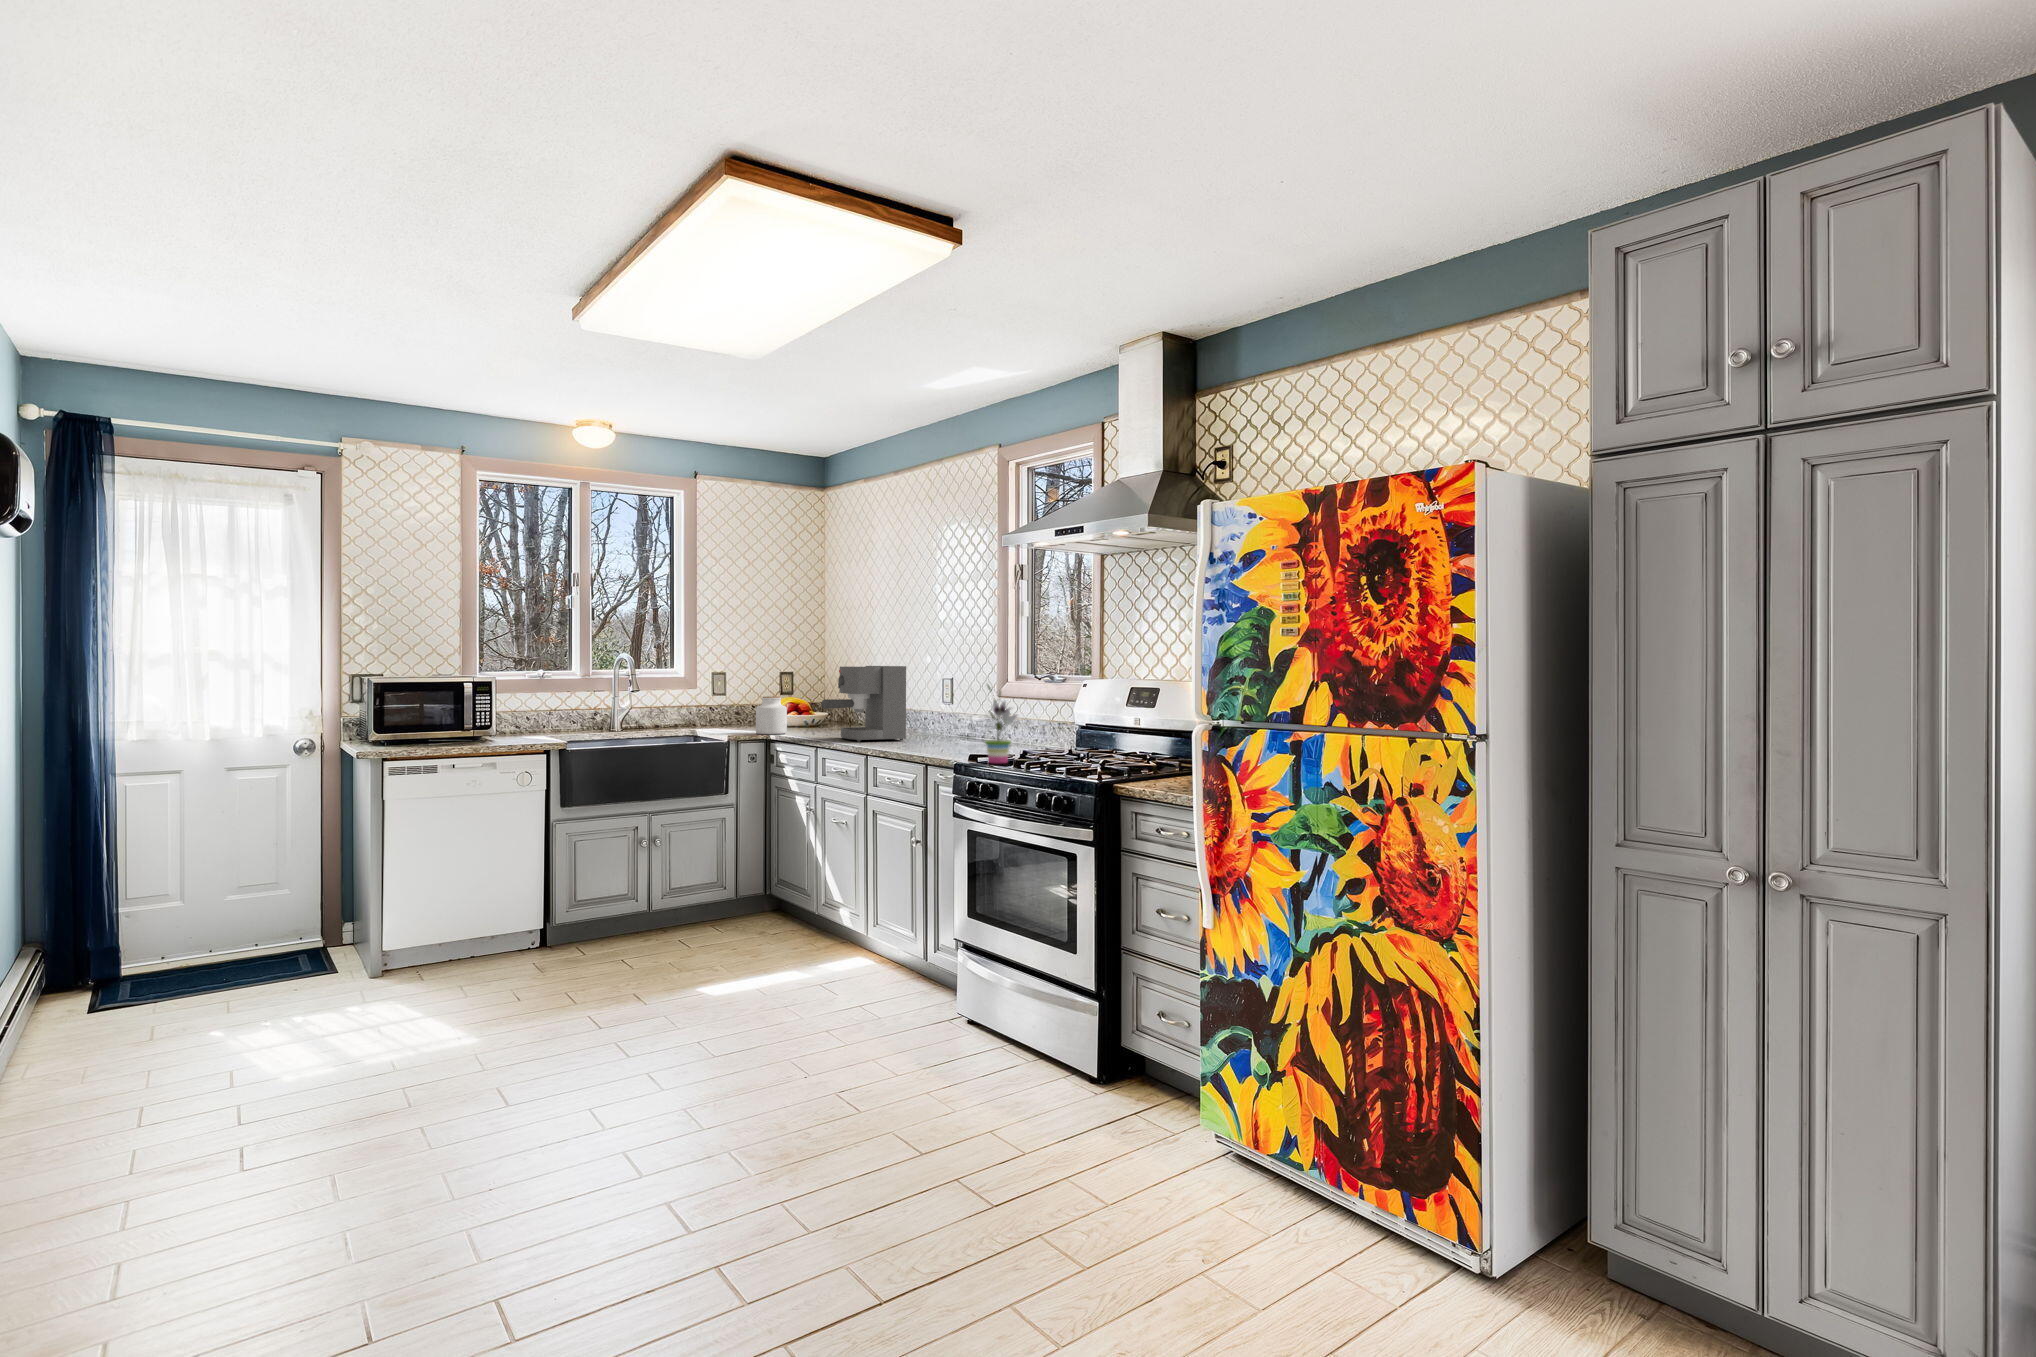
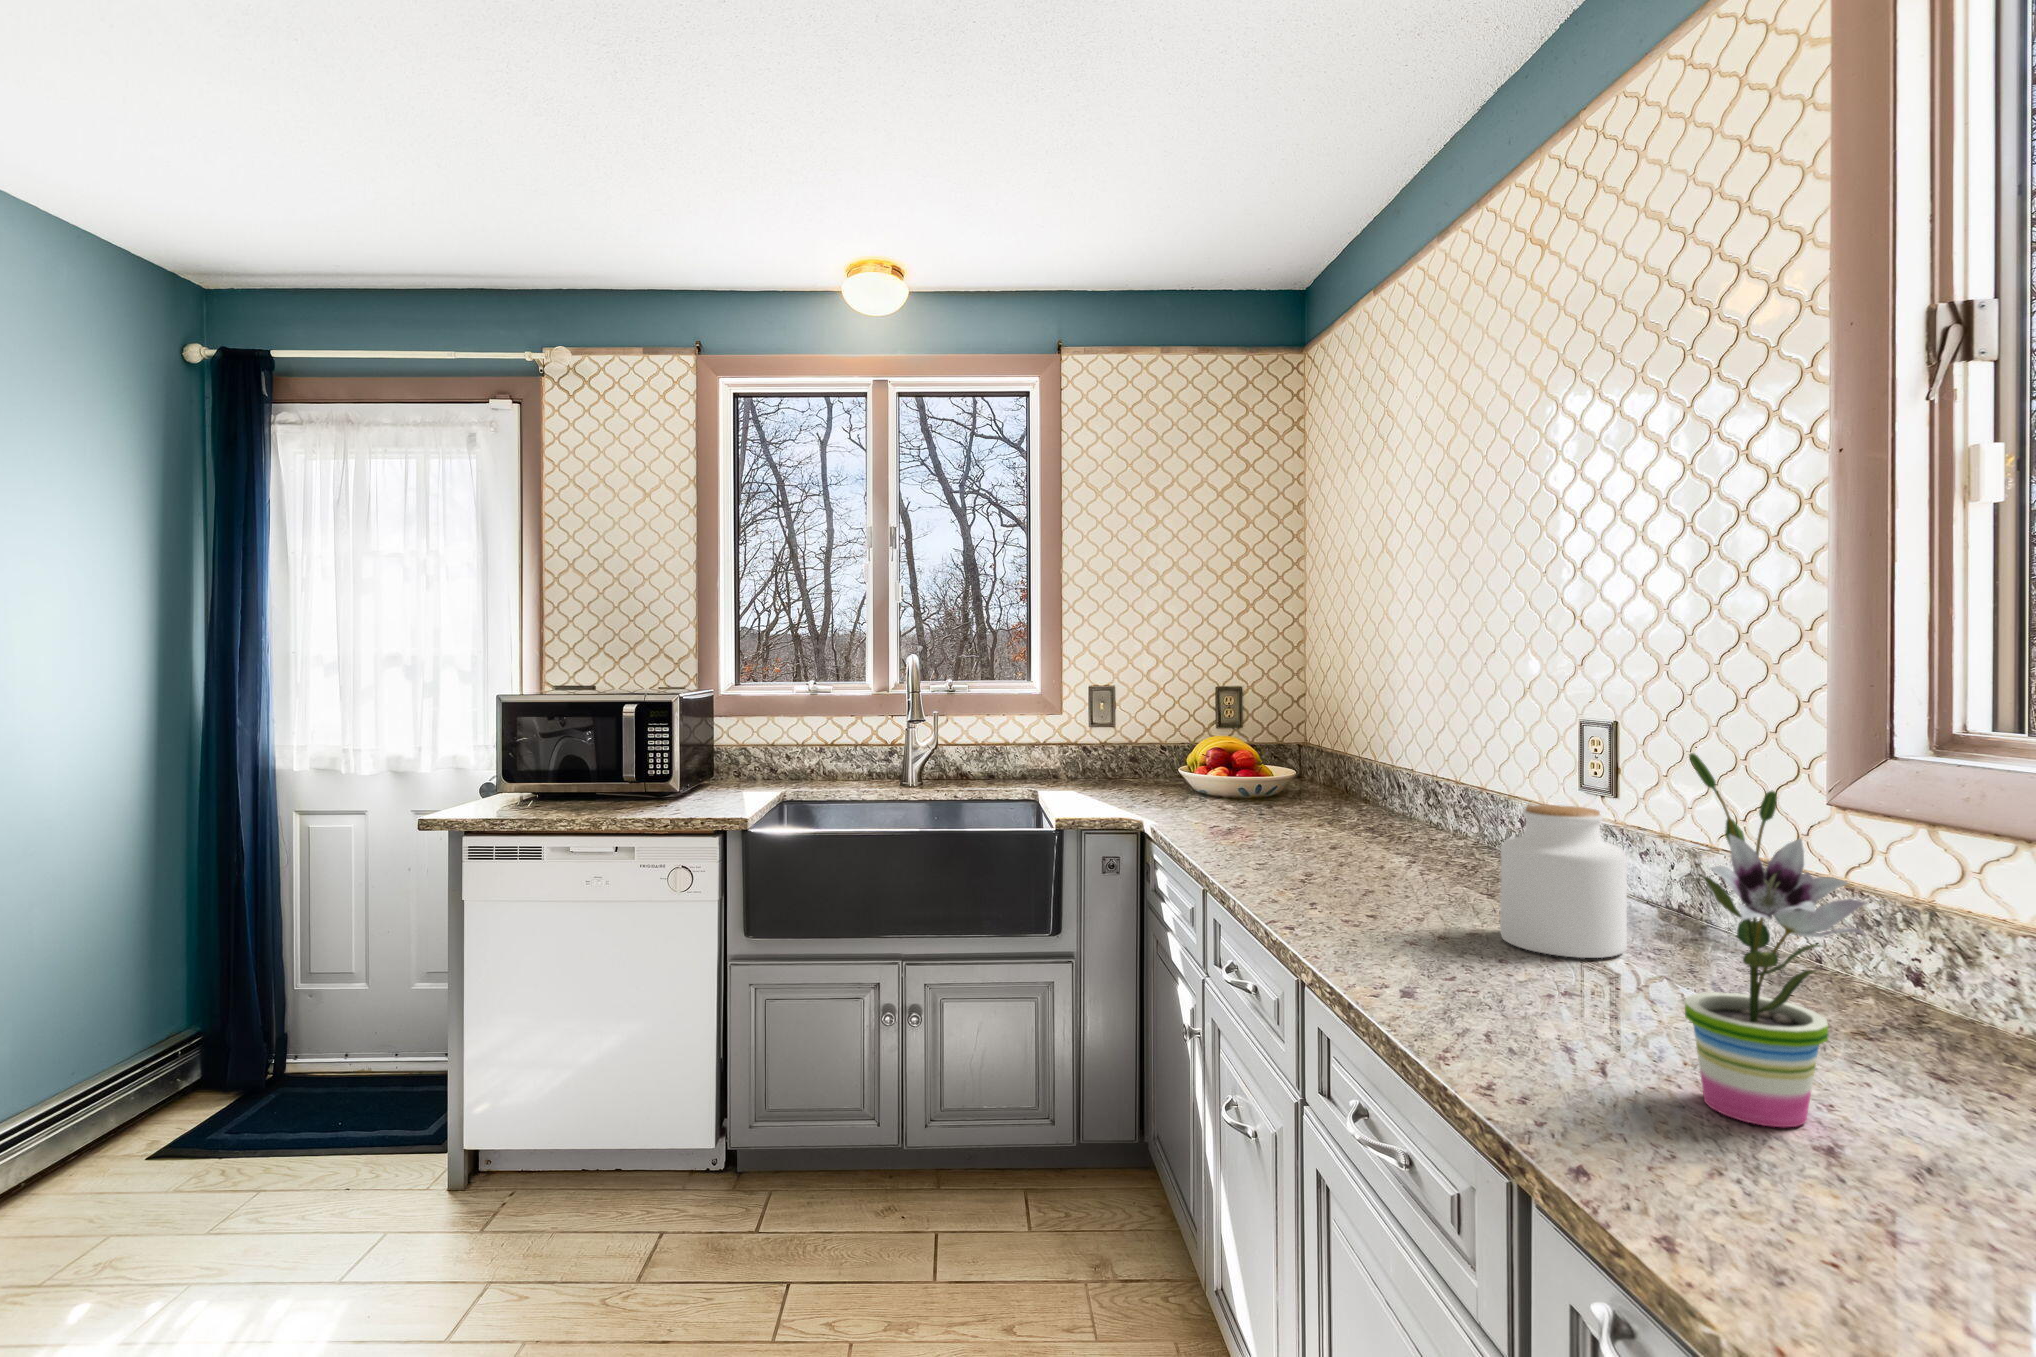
coffee maker: present [822,666,906,742] -> none [1214,676,1425,862]
jar: present [756,697,787,734] -> present [1500,805,1627,958]

